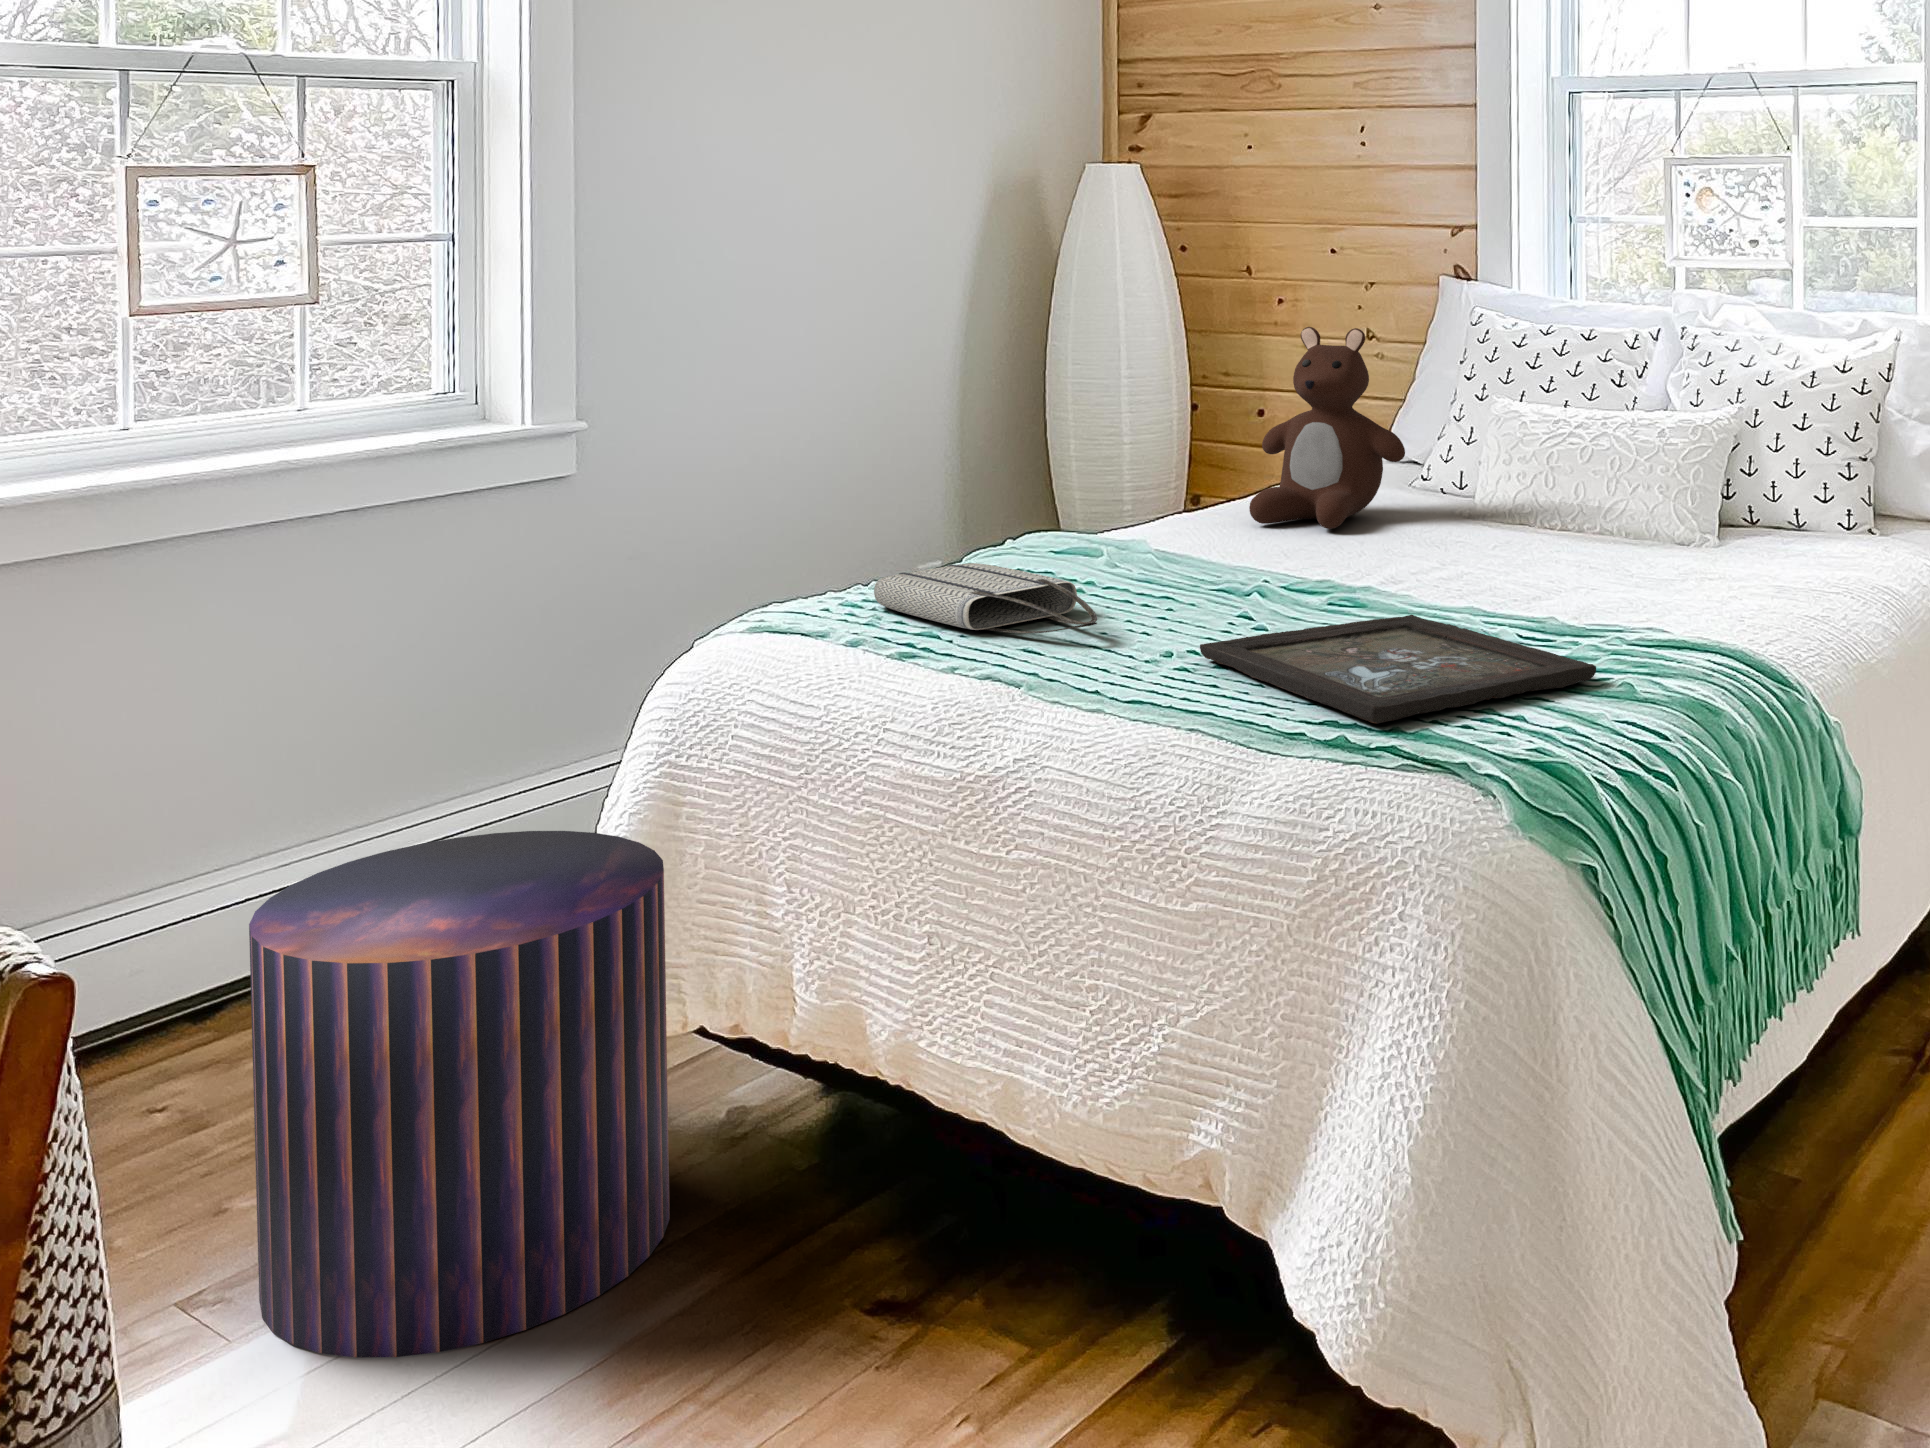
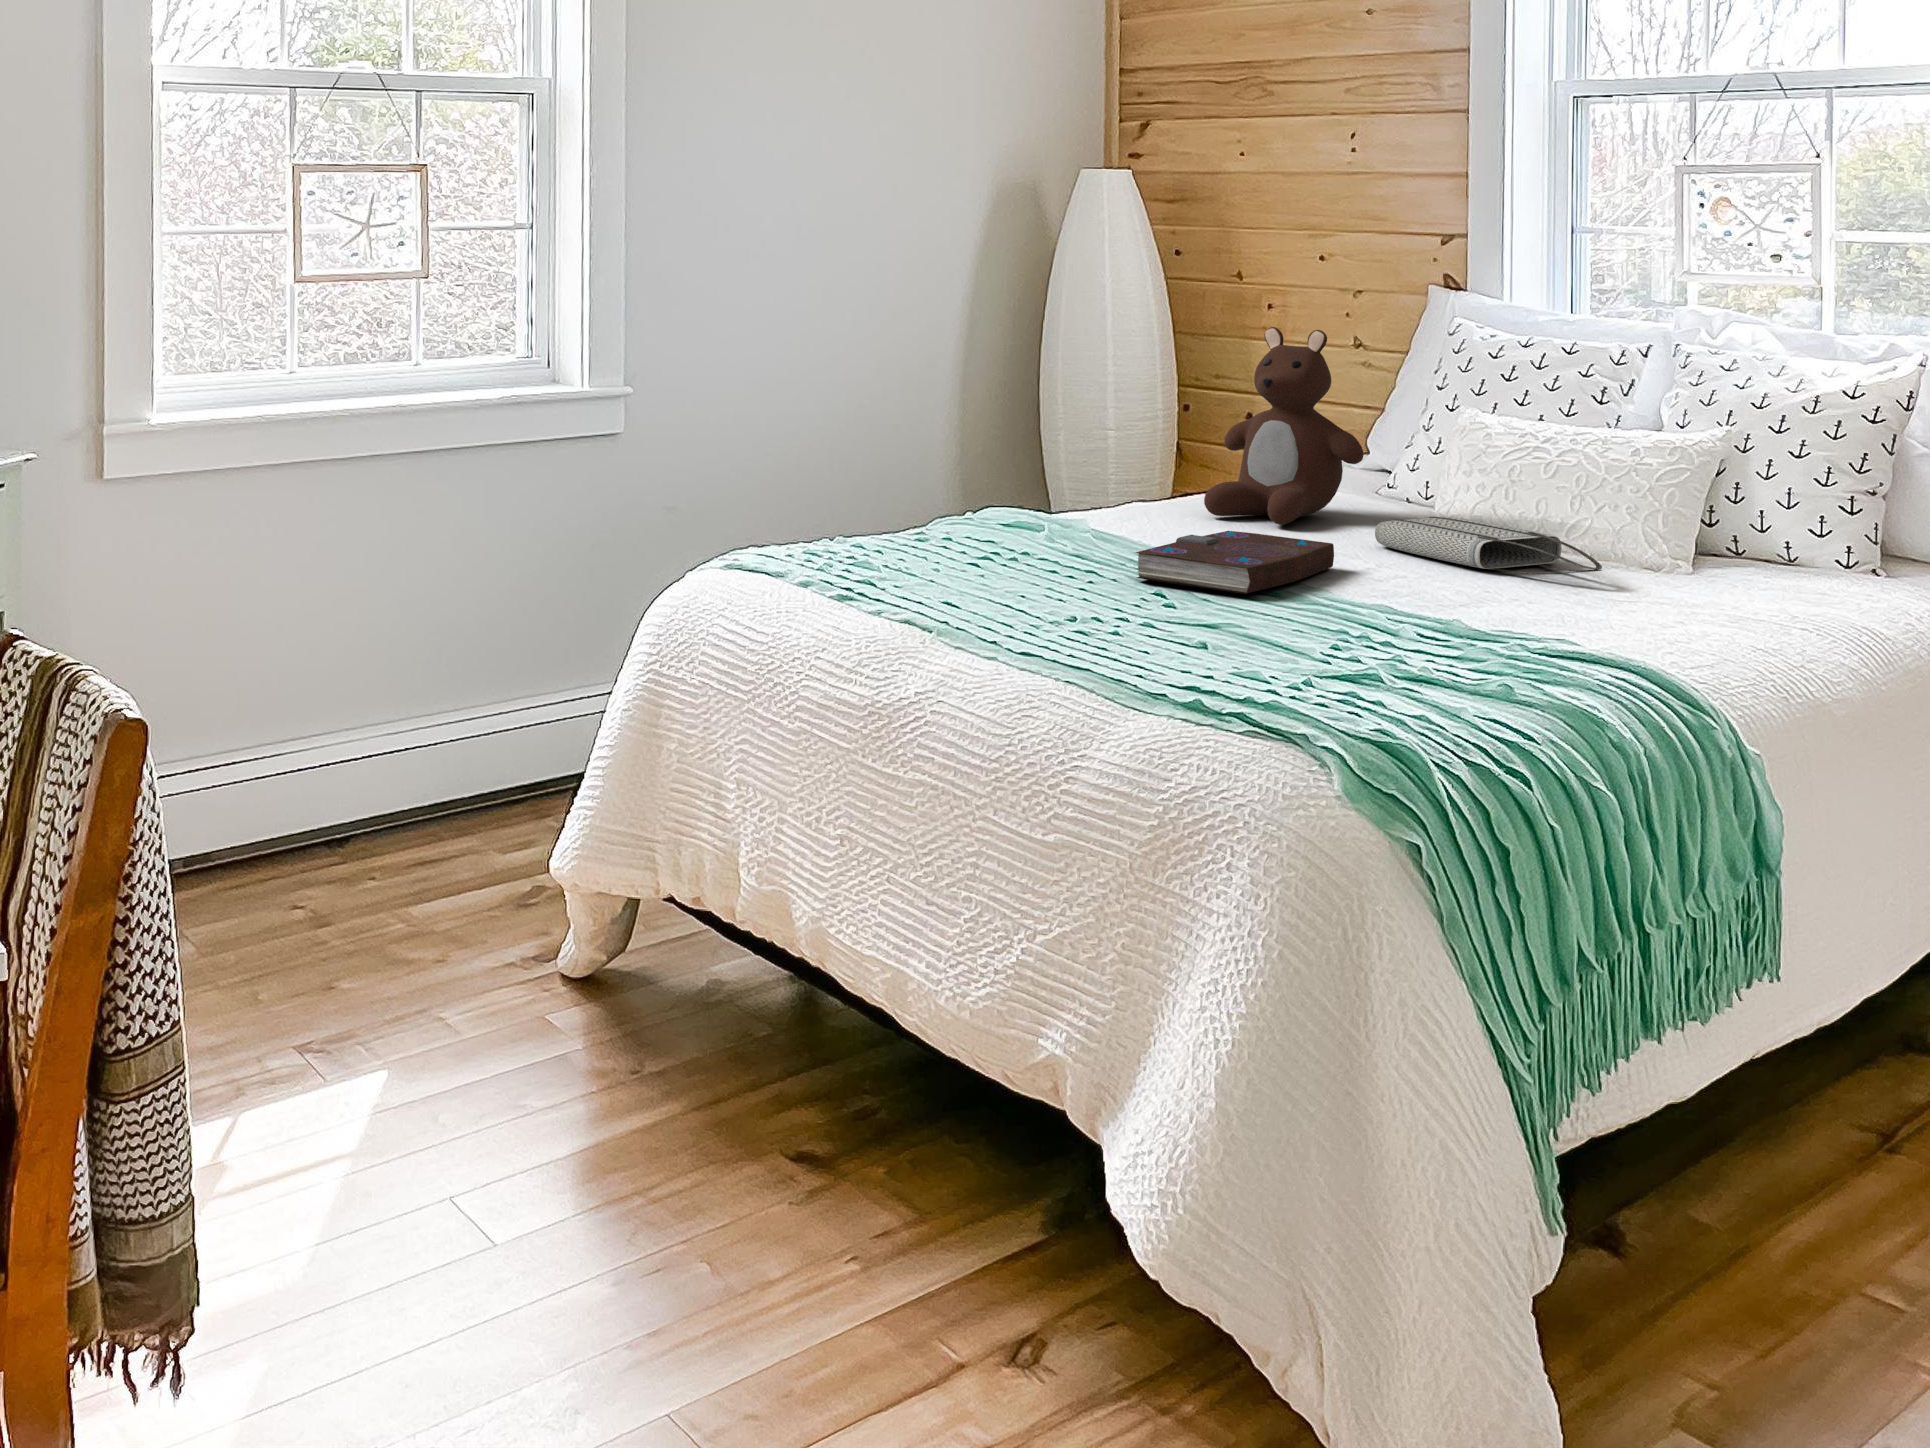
book: none [1210,543,1402,612] -> present [1135,531,1334,594]
tote bag: present [874,563,1097,633] -> present [1375,517,1602,575]
tray: present [1200,615,1596,723] -> none [1101,602,1484,688]
pouf: present [249,831,670,1358] -> none [326,717,640,1128]

